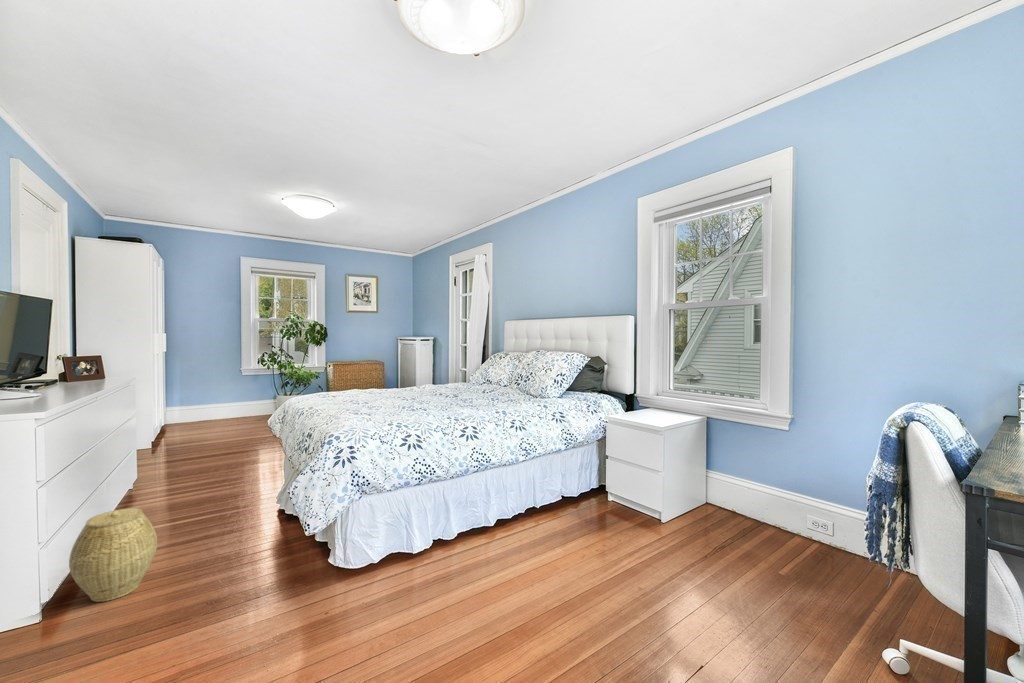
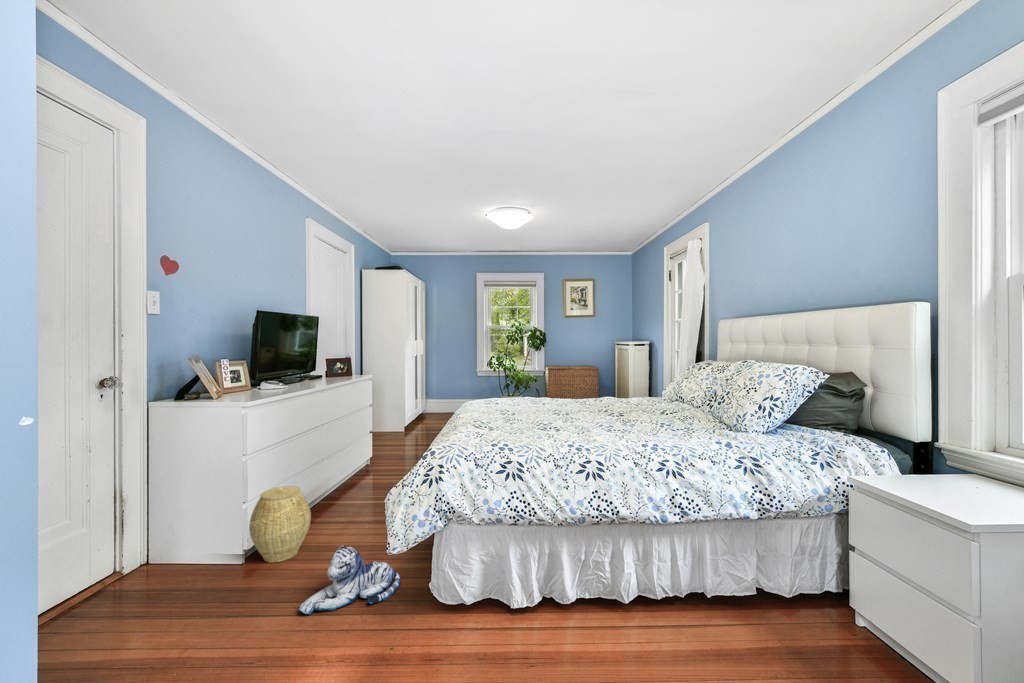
plush toy: none [210,543,303,617] -> present [299,546,401,614]

